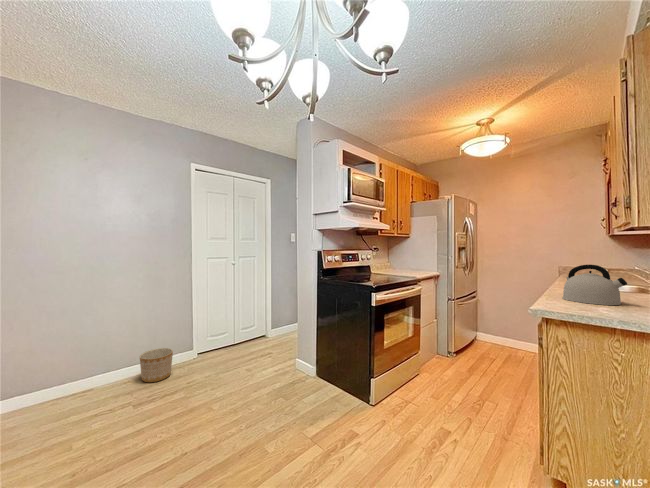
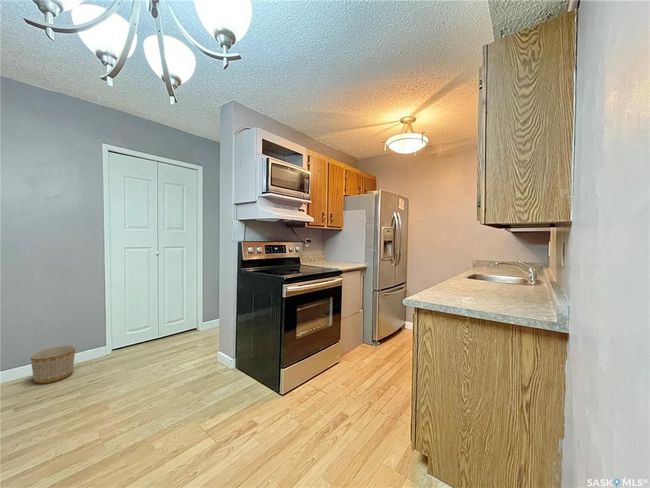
kettle: present [562,265,627,305] -> none [447,258,496,296]

